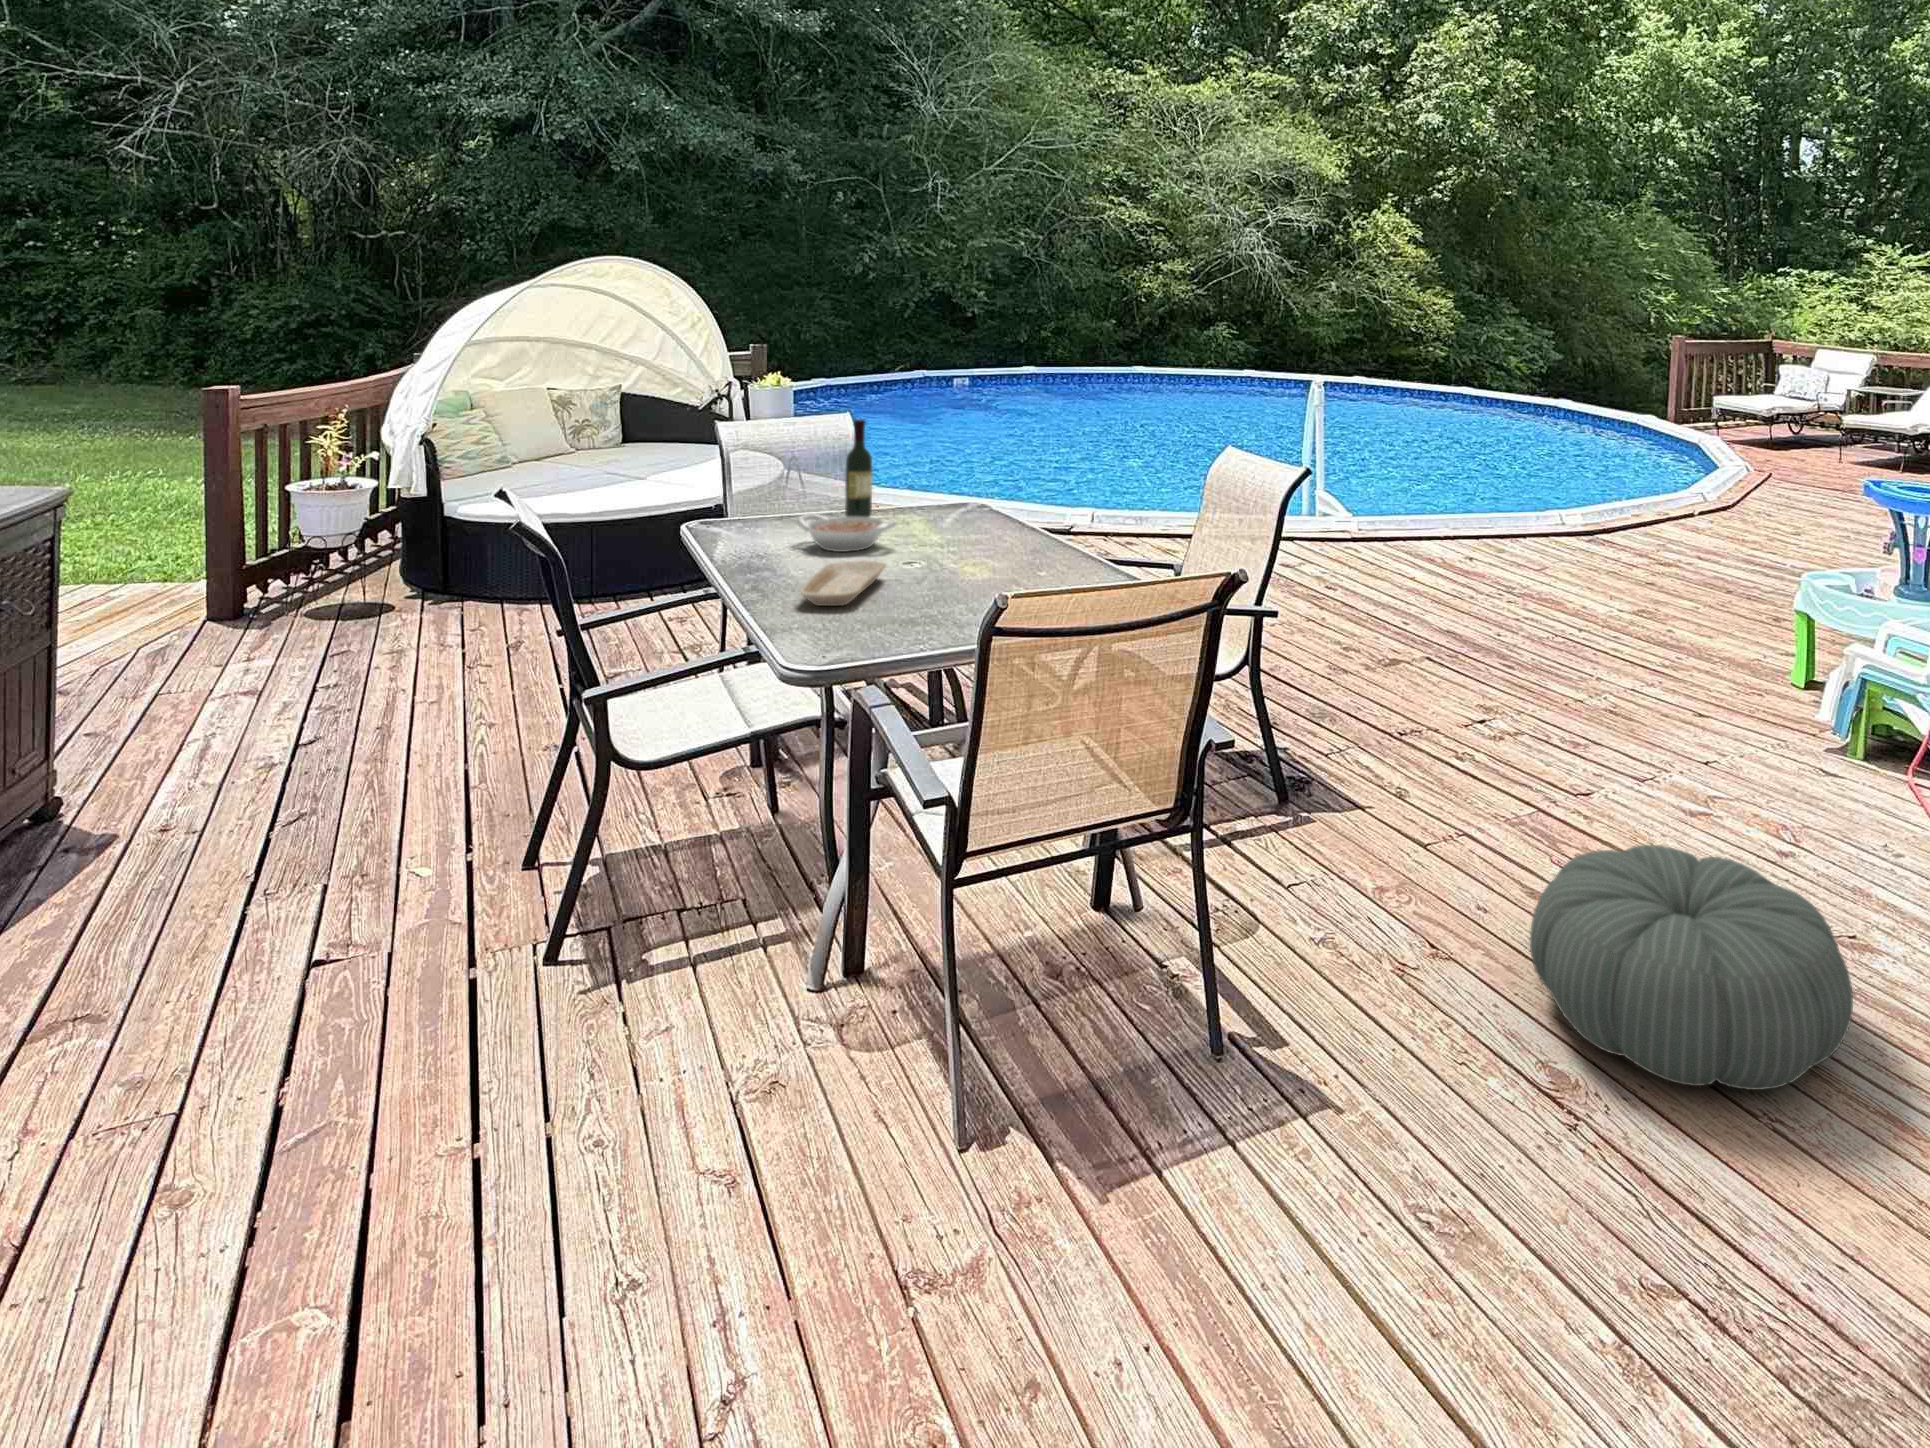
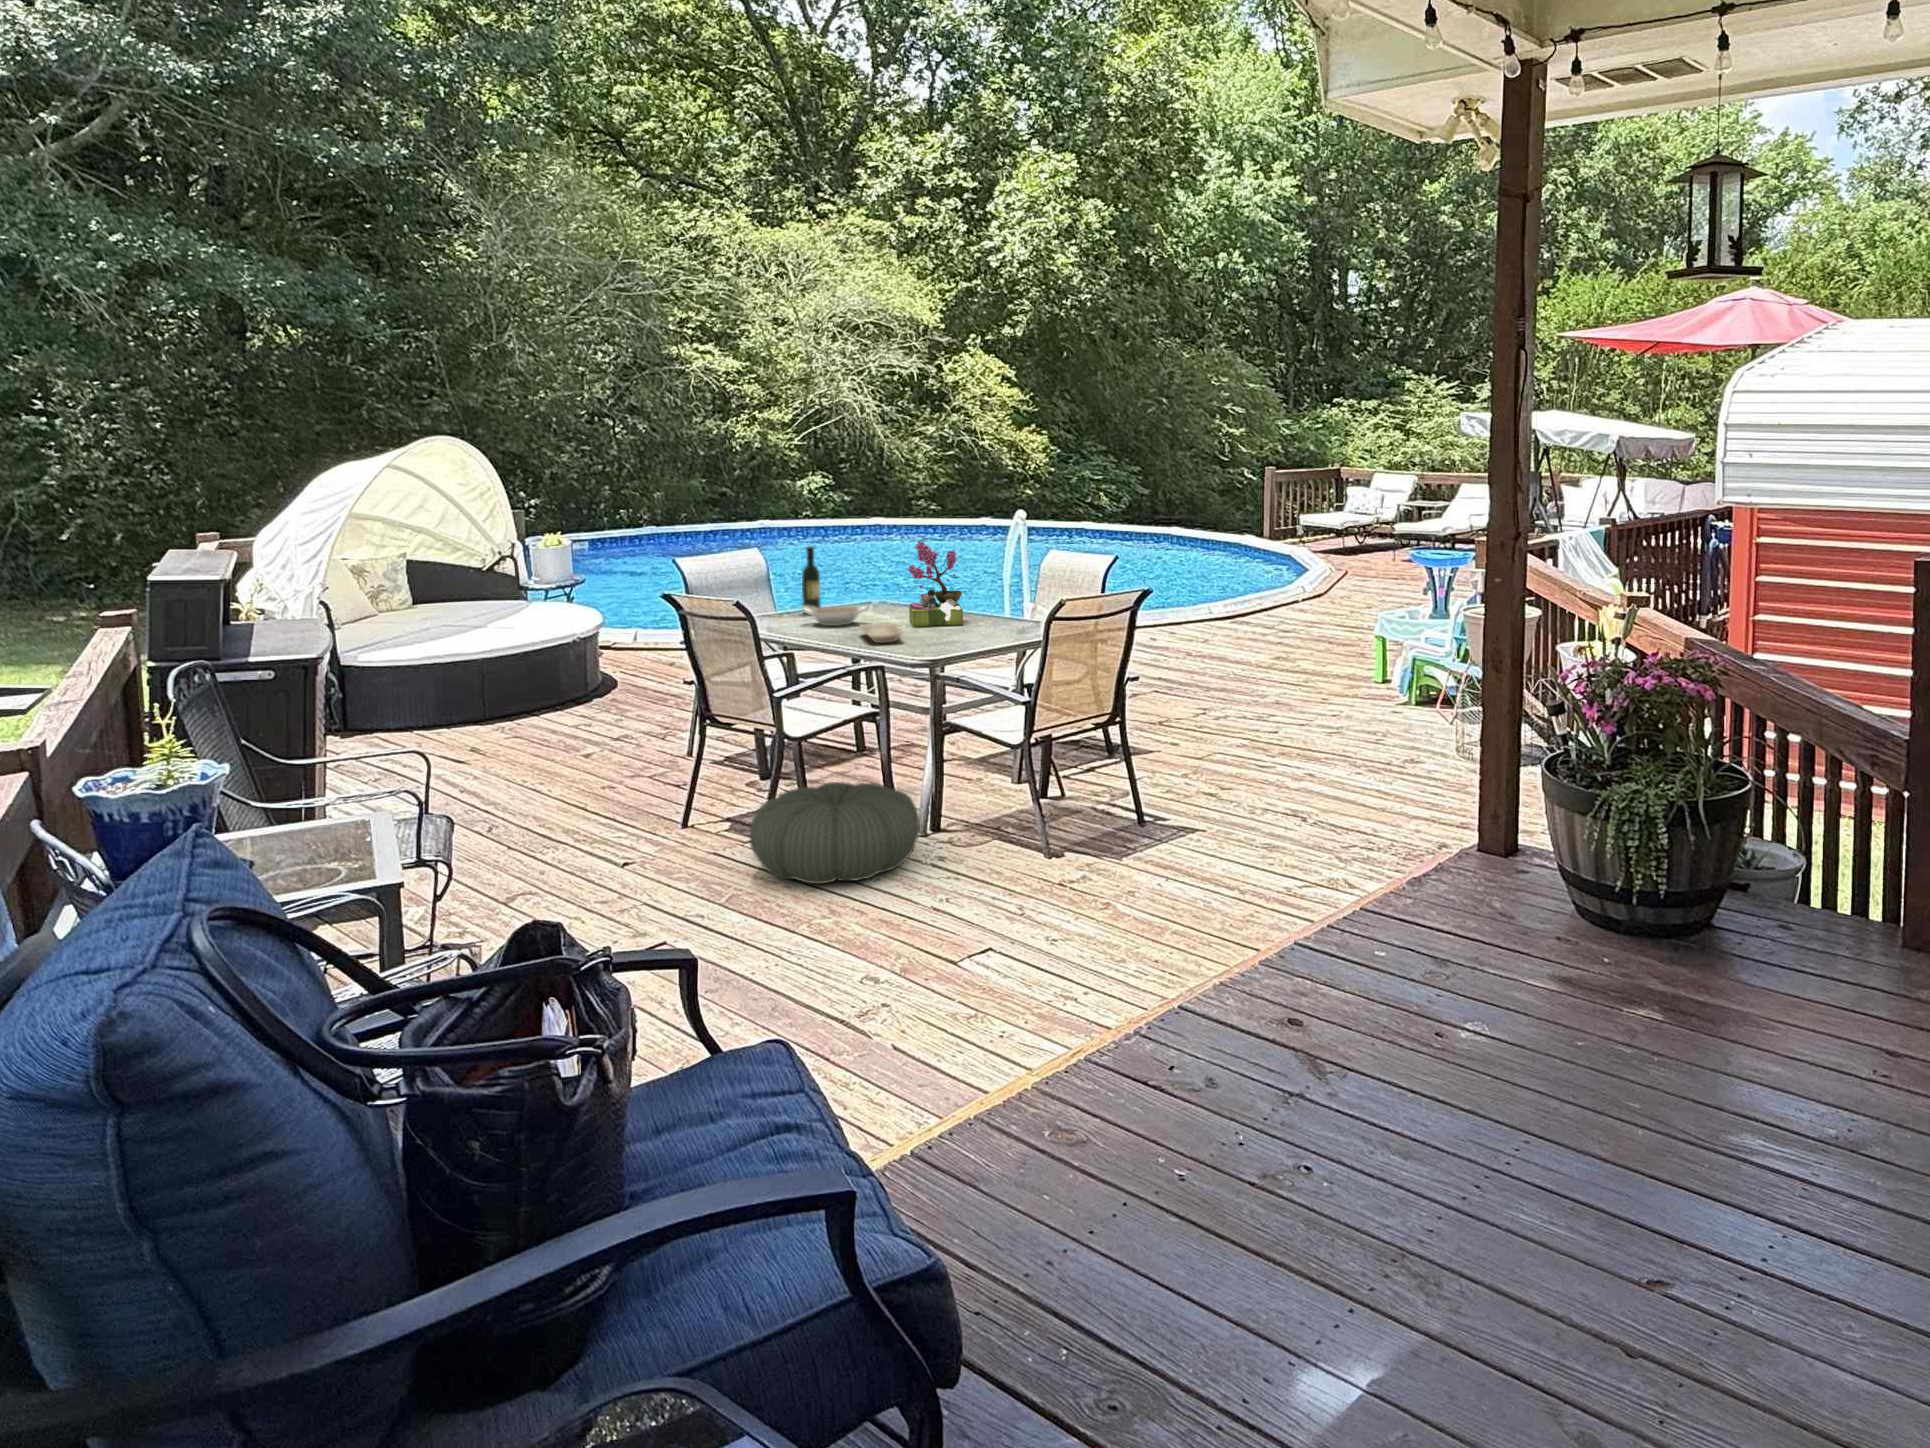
flower arrangement: none [938,422,1038,571] -> present [908,541,963,627]
pouf: present [1530,845,1853,1090] -> present [750,782,920,884]

